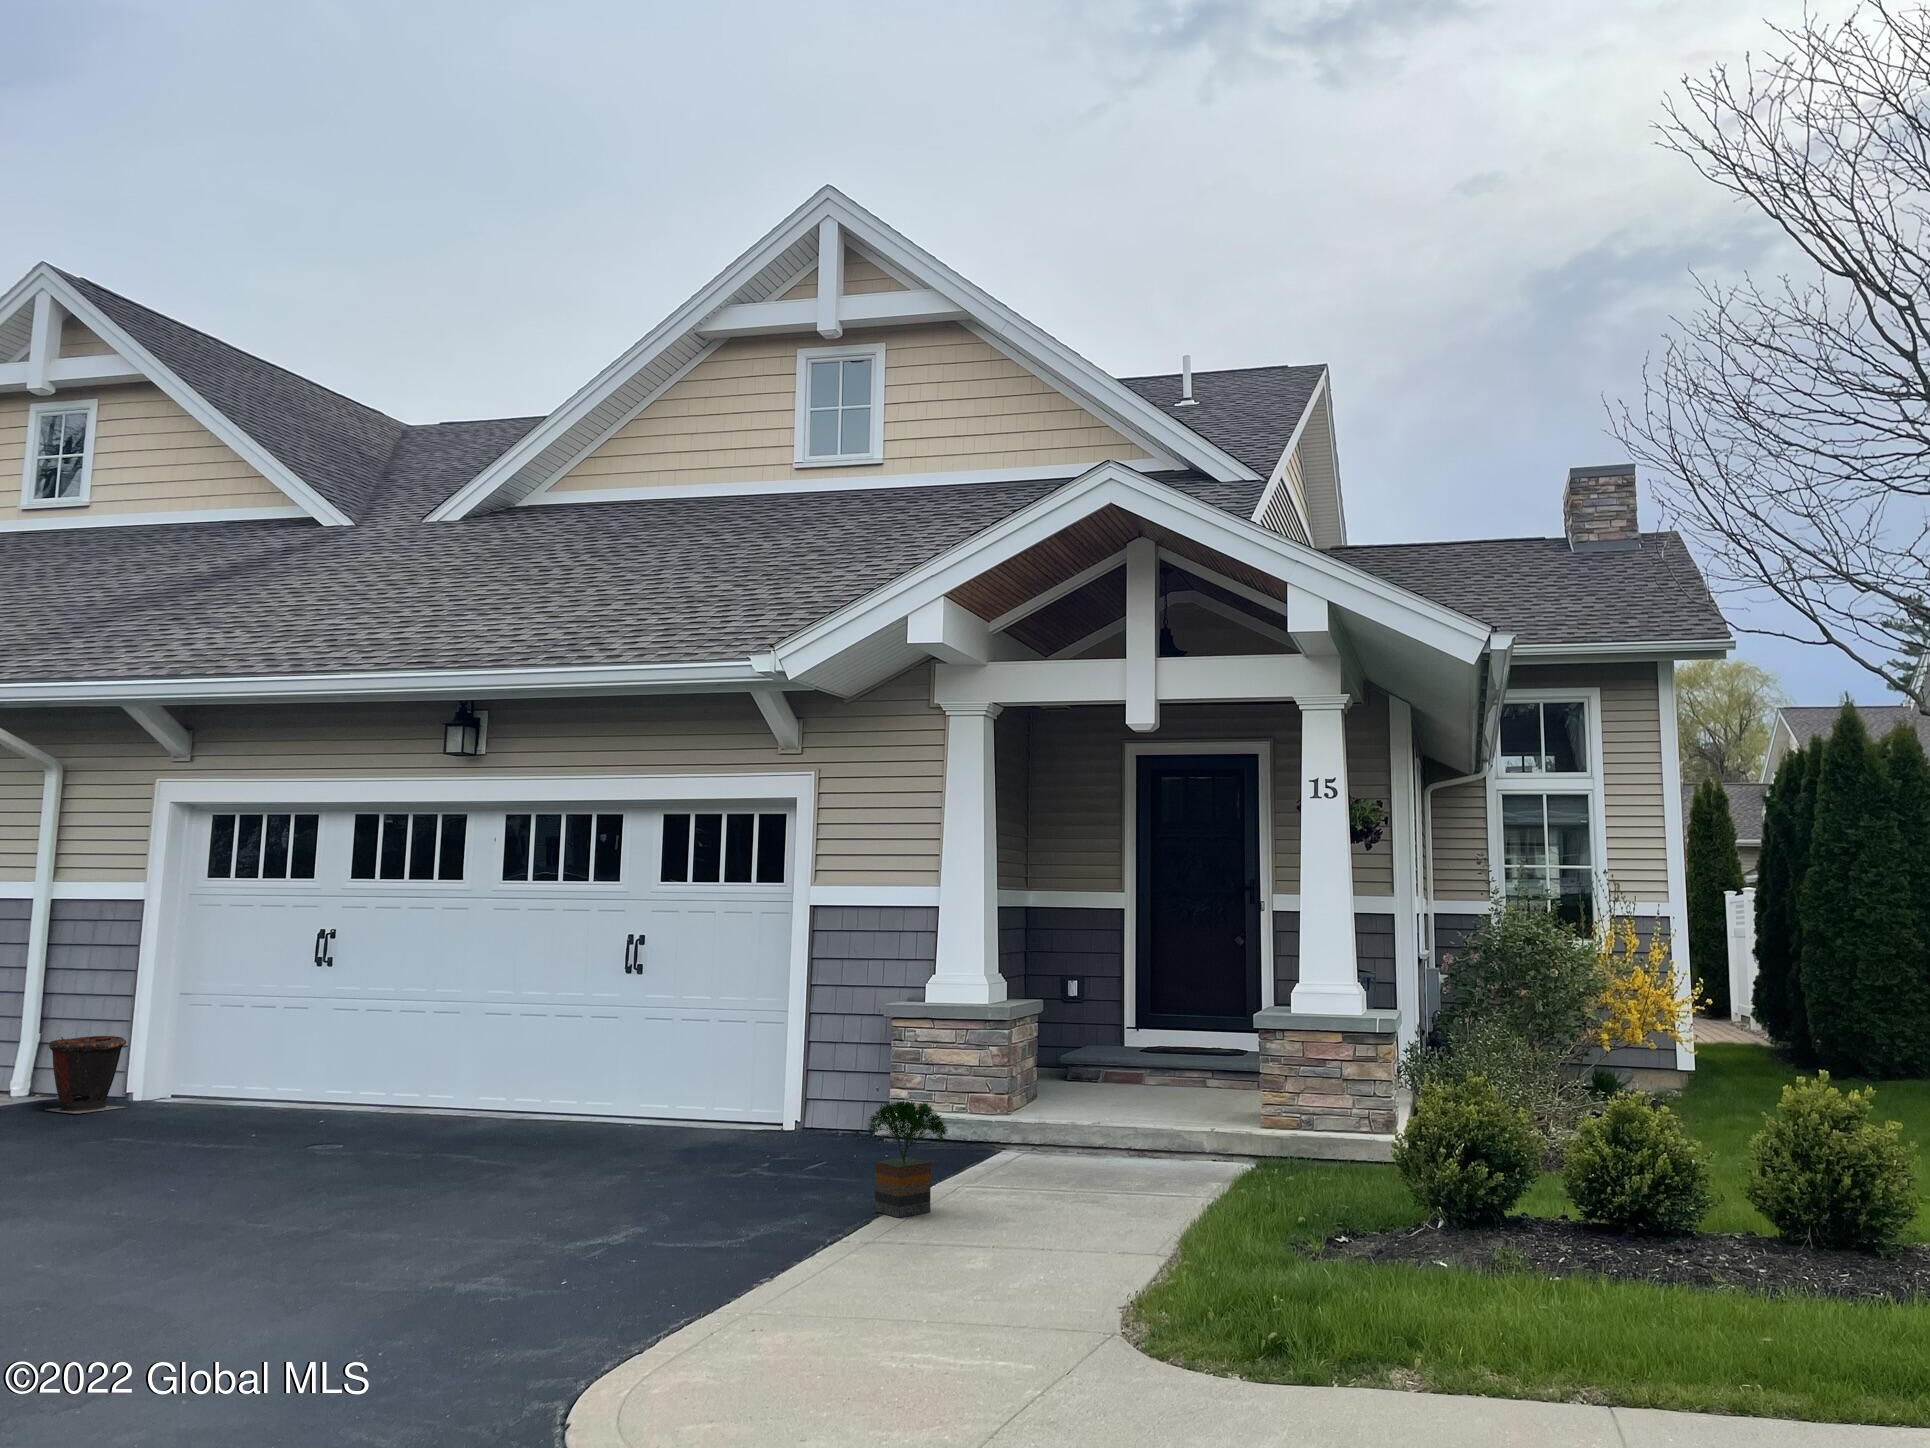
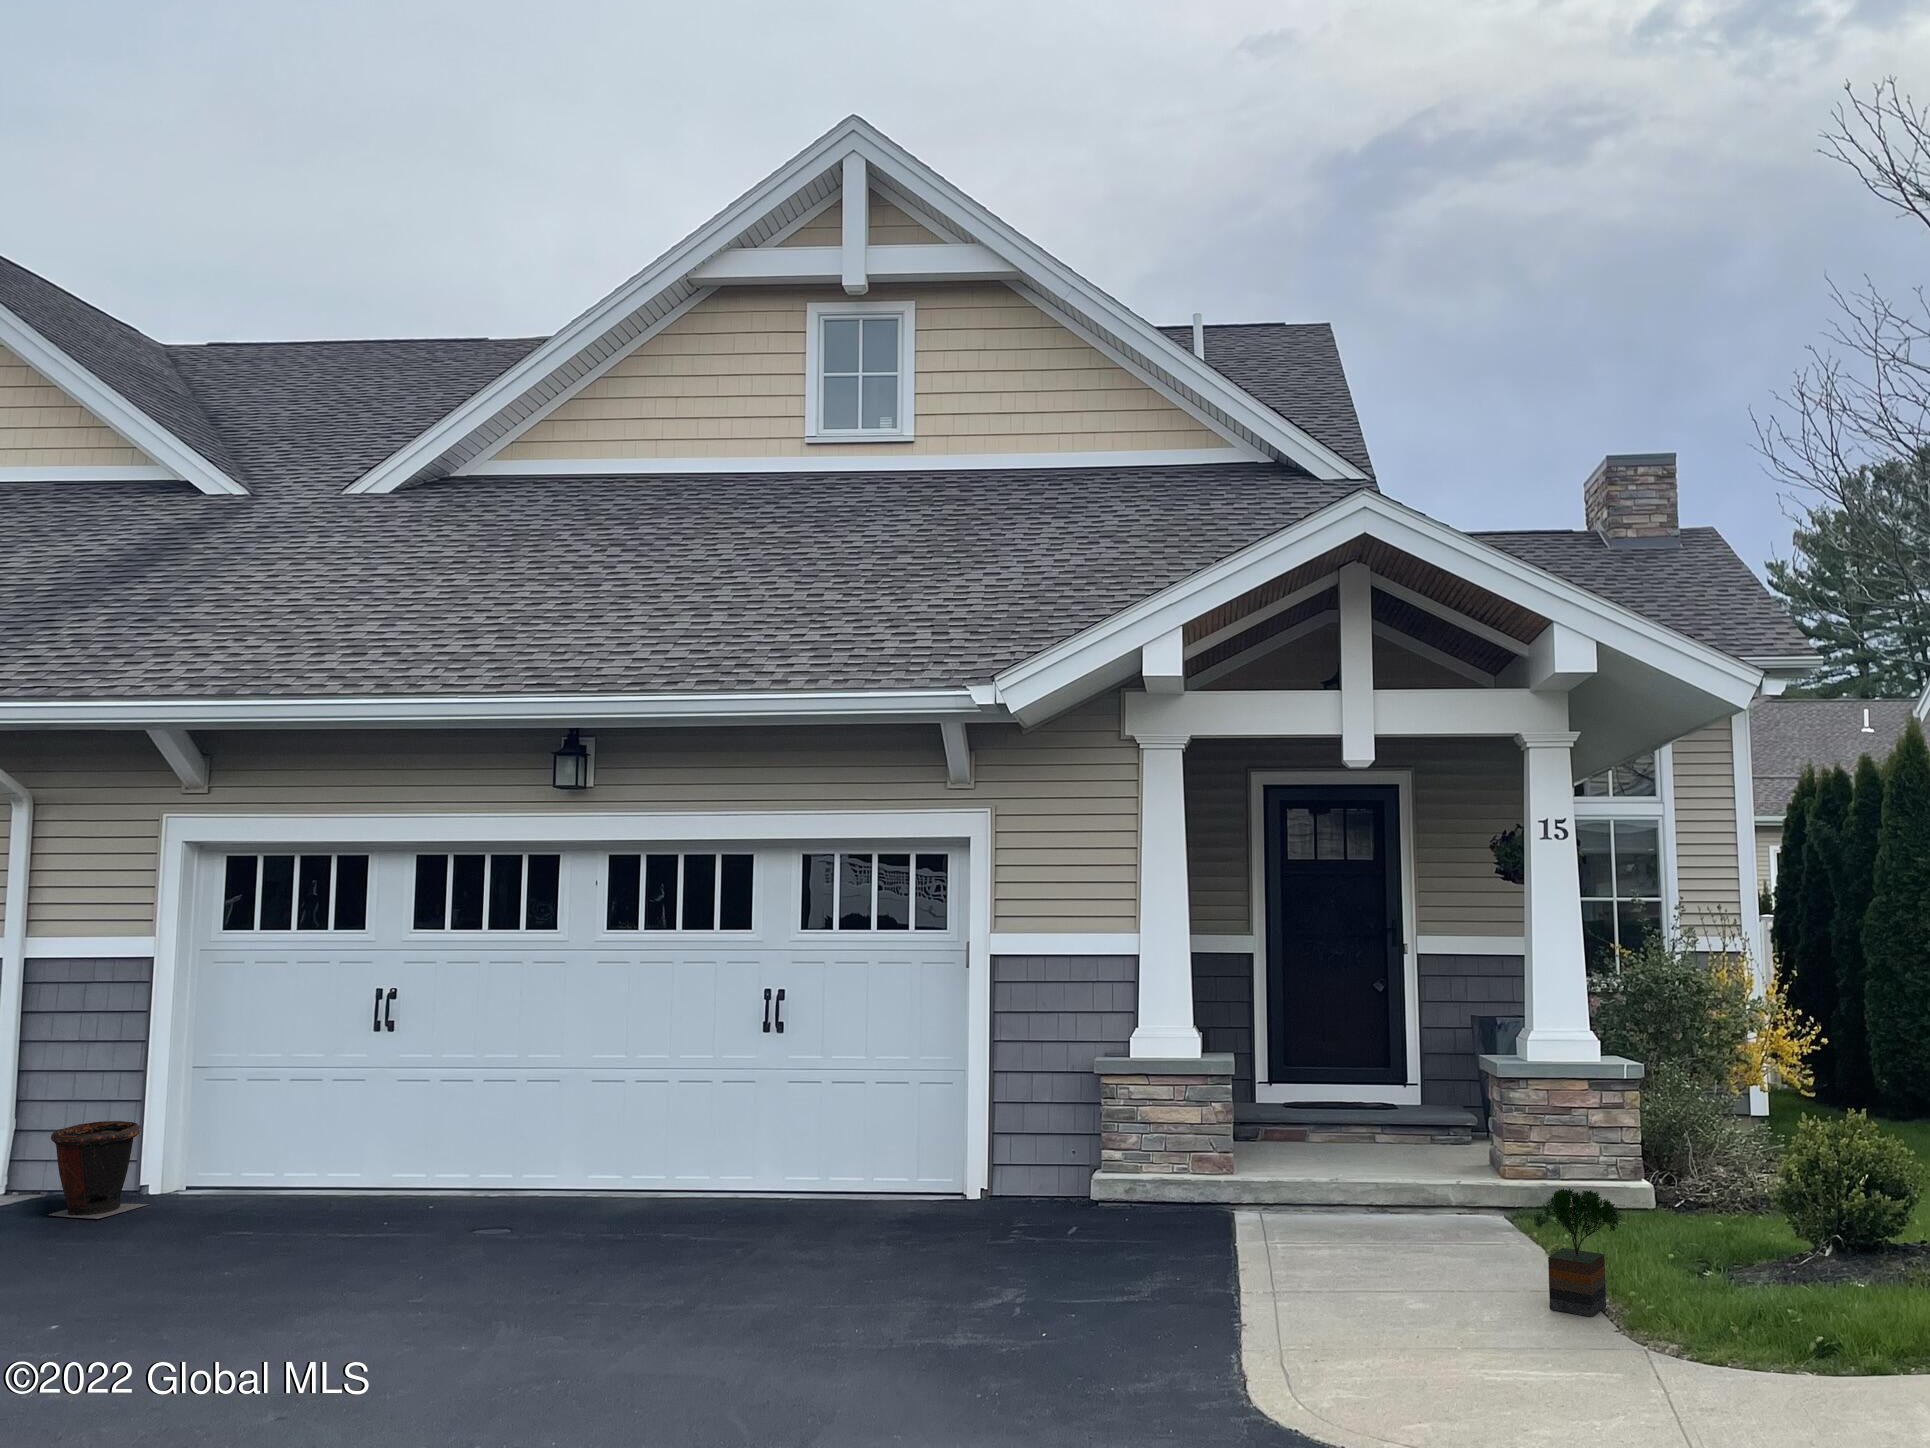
potted tree: present [868,1101,948,1218] -> present [1534,1188,1622,1317]

